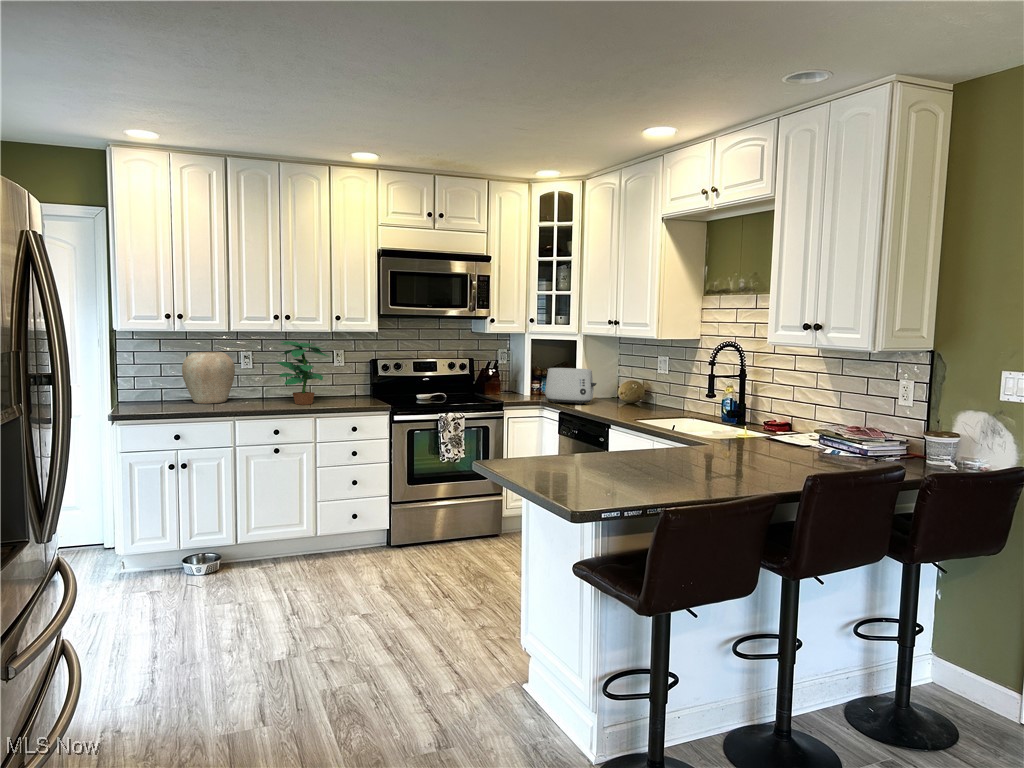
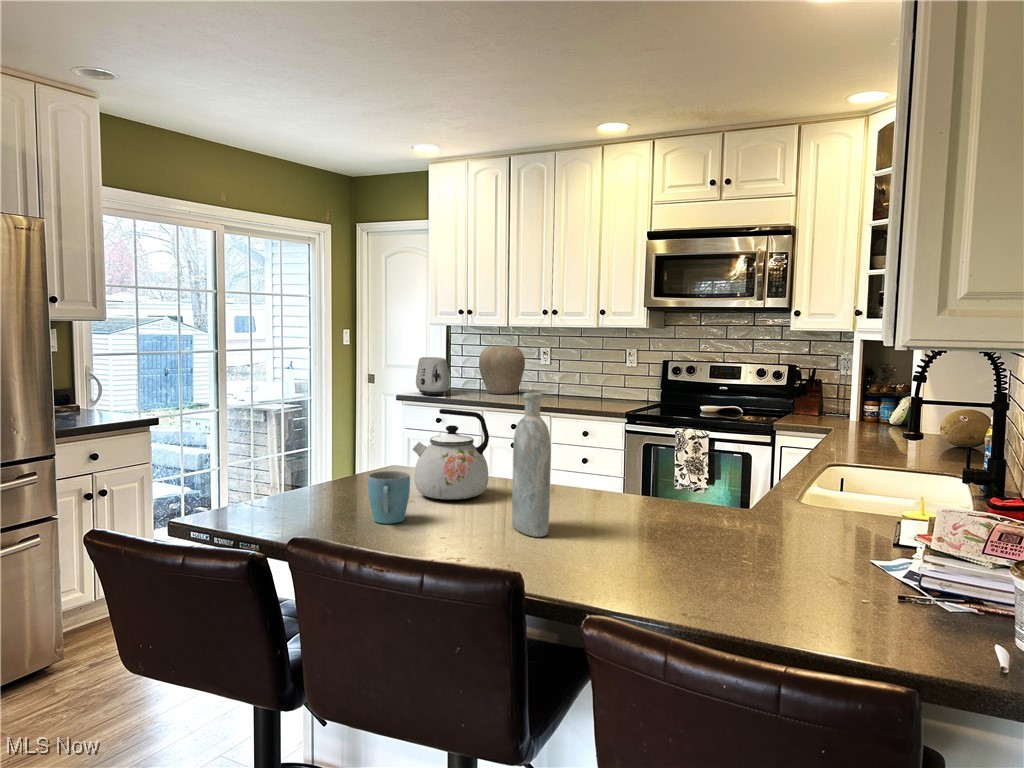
potted plant: present [276,341,328,405] -> none [533,336,588,403]
toaster: present [545,368,596,405] -> present [416,357,449,396]
bottle: none [682,387,719,469] -> present [512,393,551,537]
kettle: none [577,405,629,466] -> present [413,409,489,500]
mug: none [634,447,672,480] -> present [368,471,410,524]

